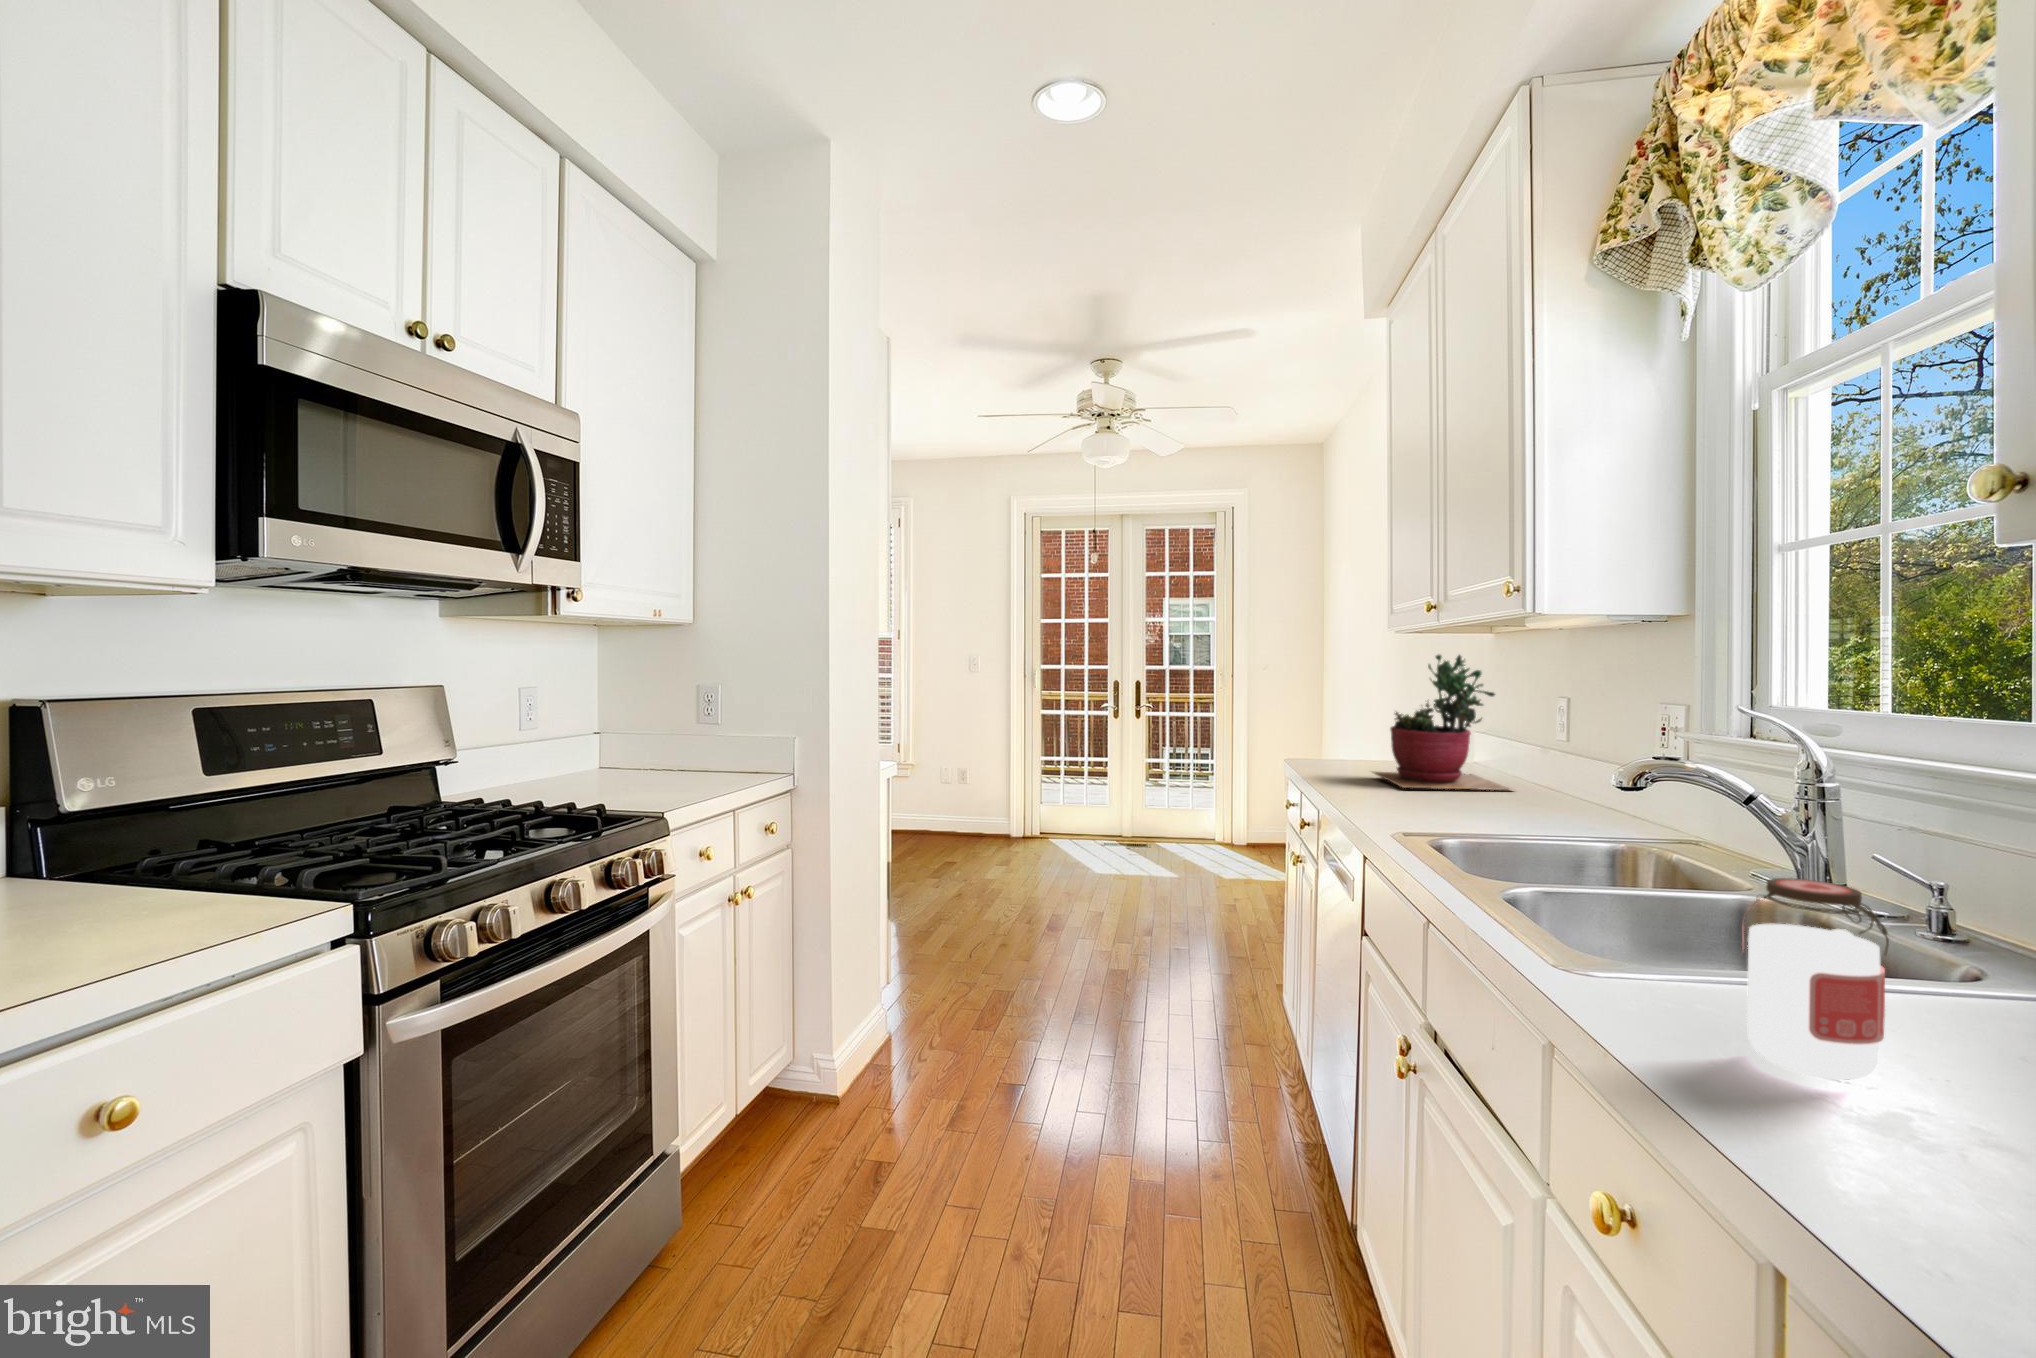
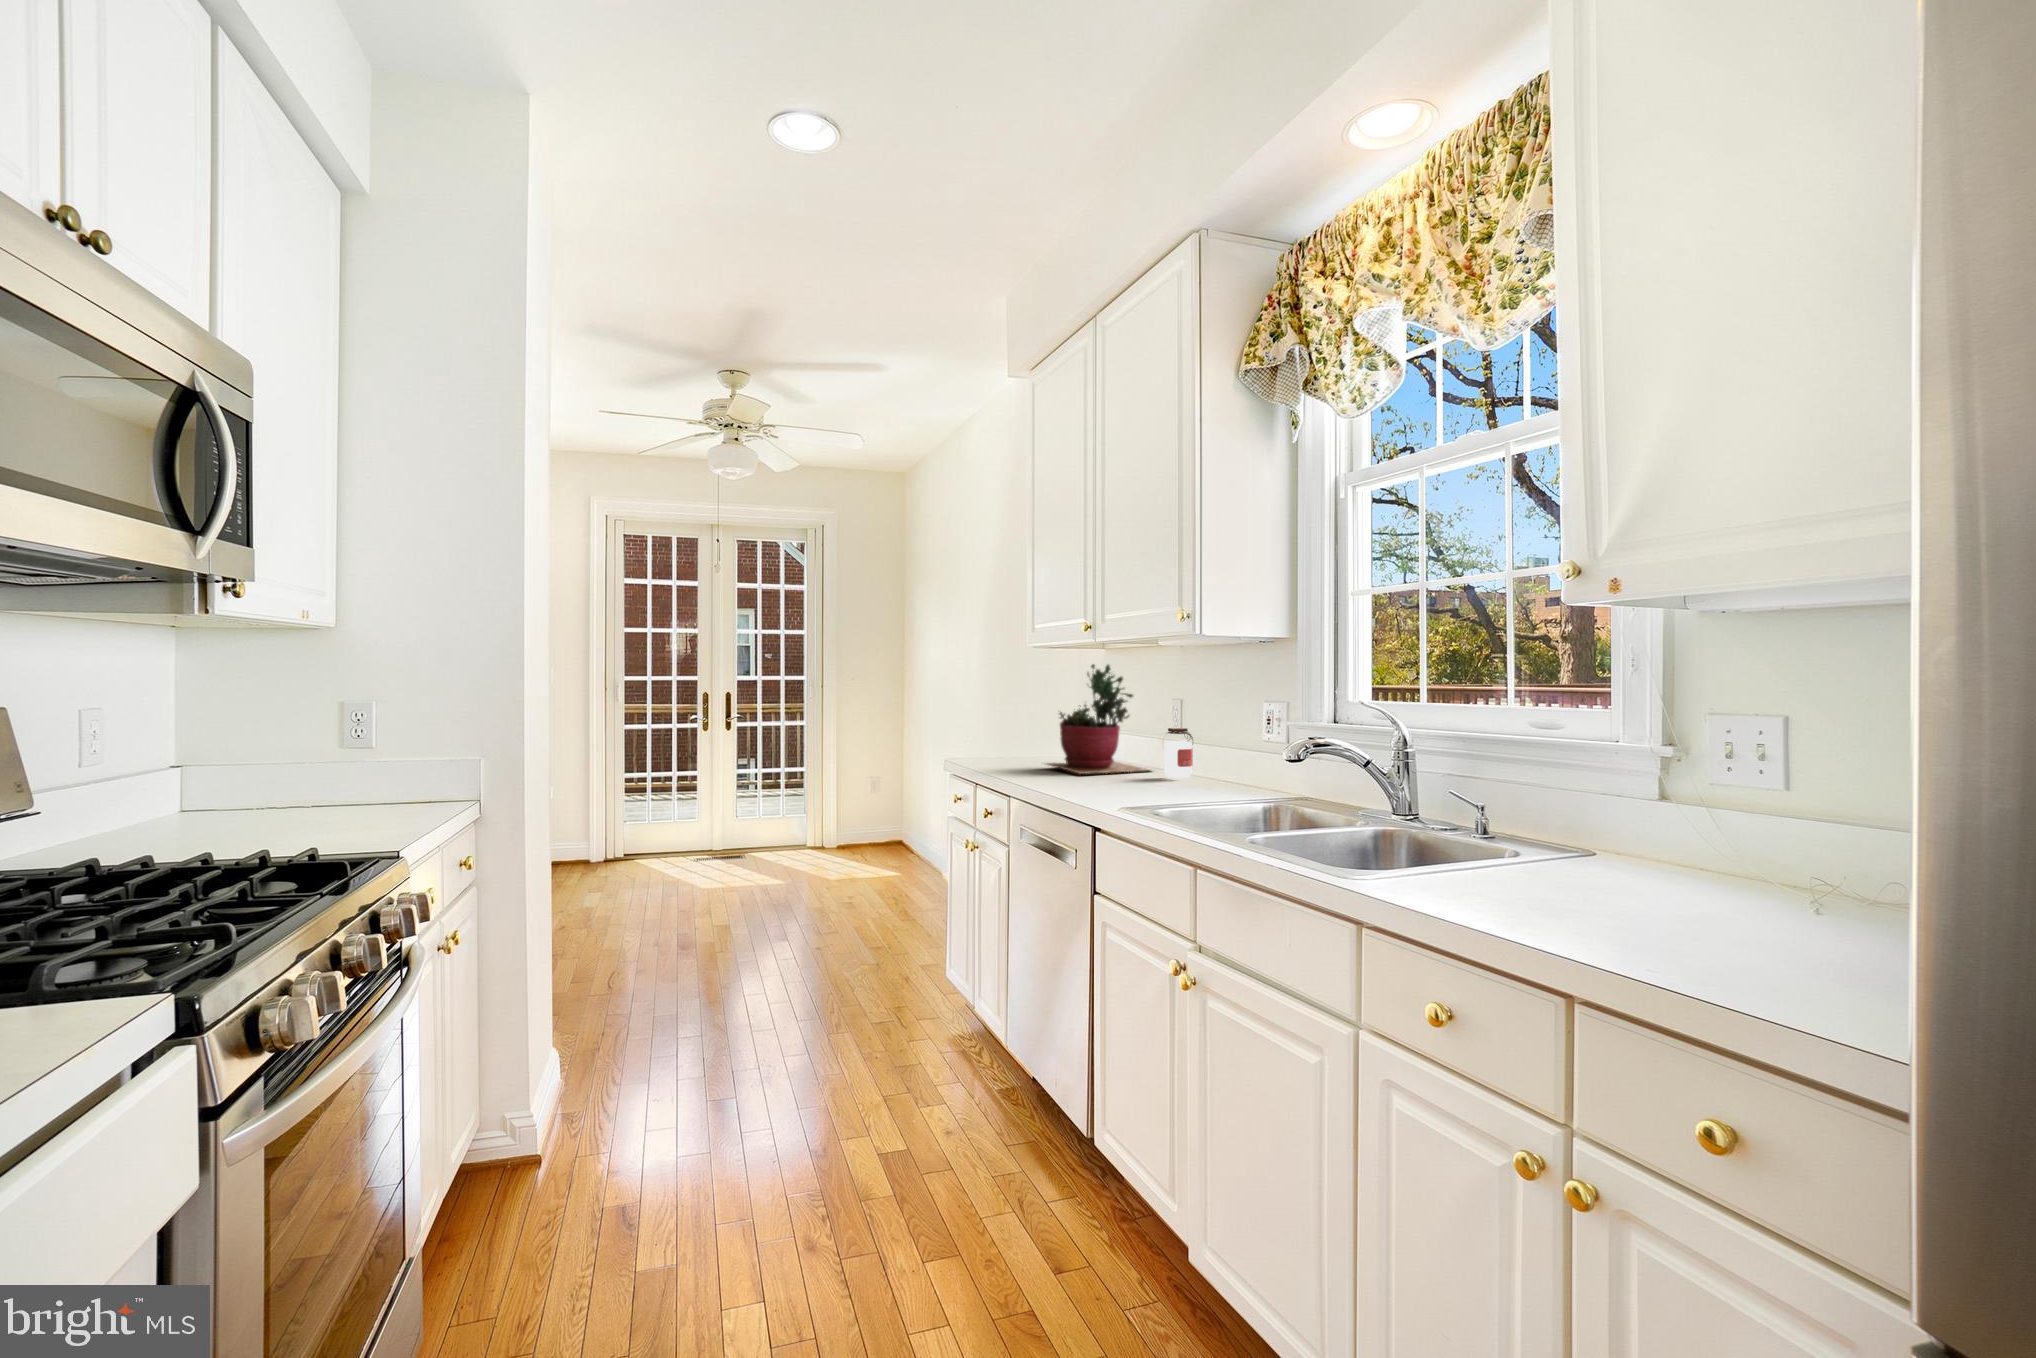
jar: present [1741,878,1889,1080] -> present [1164,728,1193,778]

